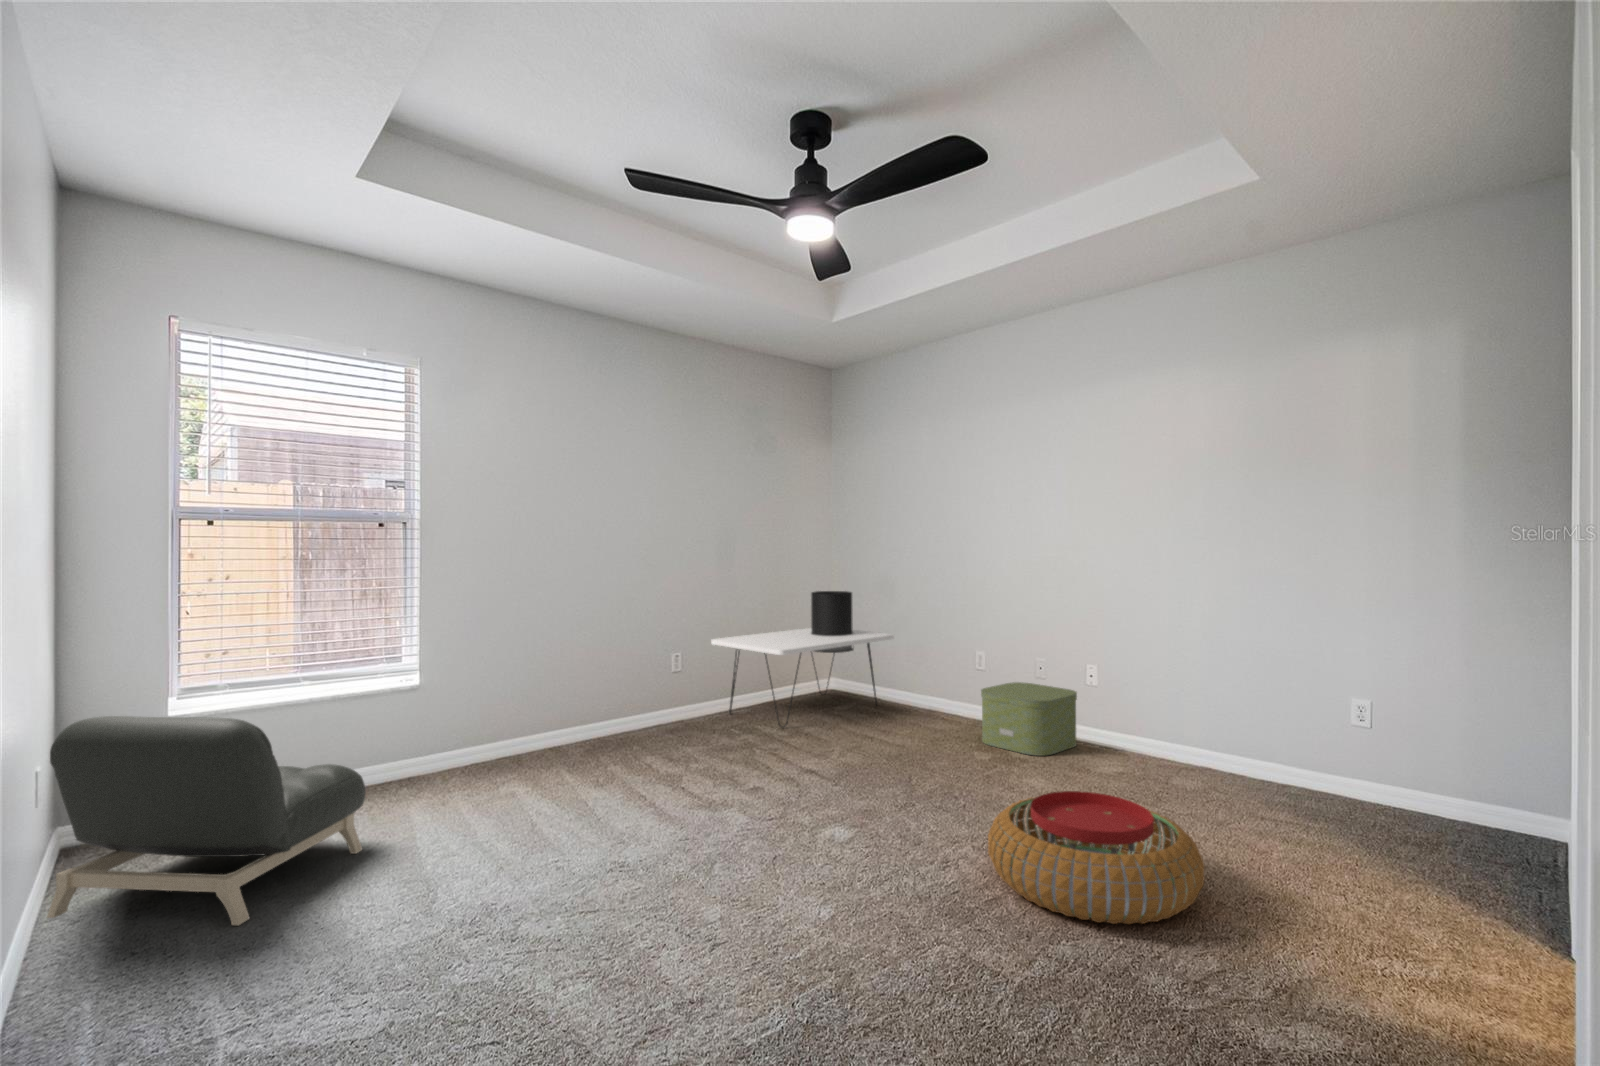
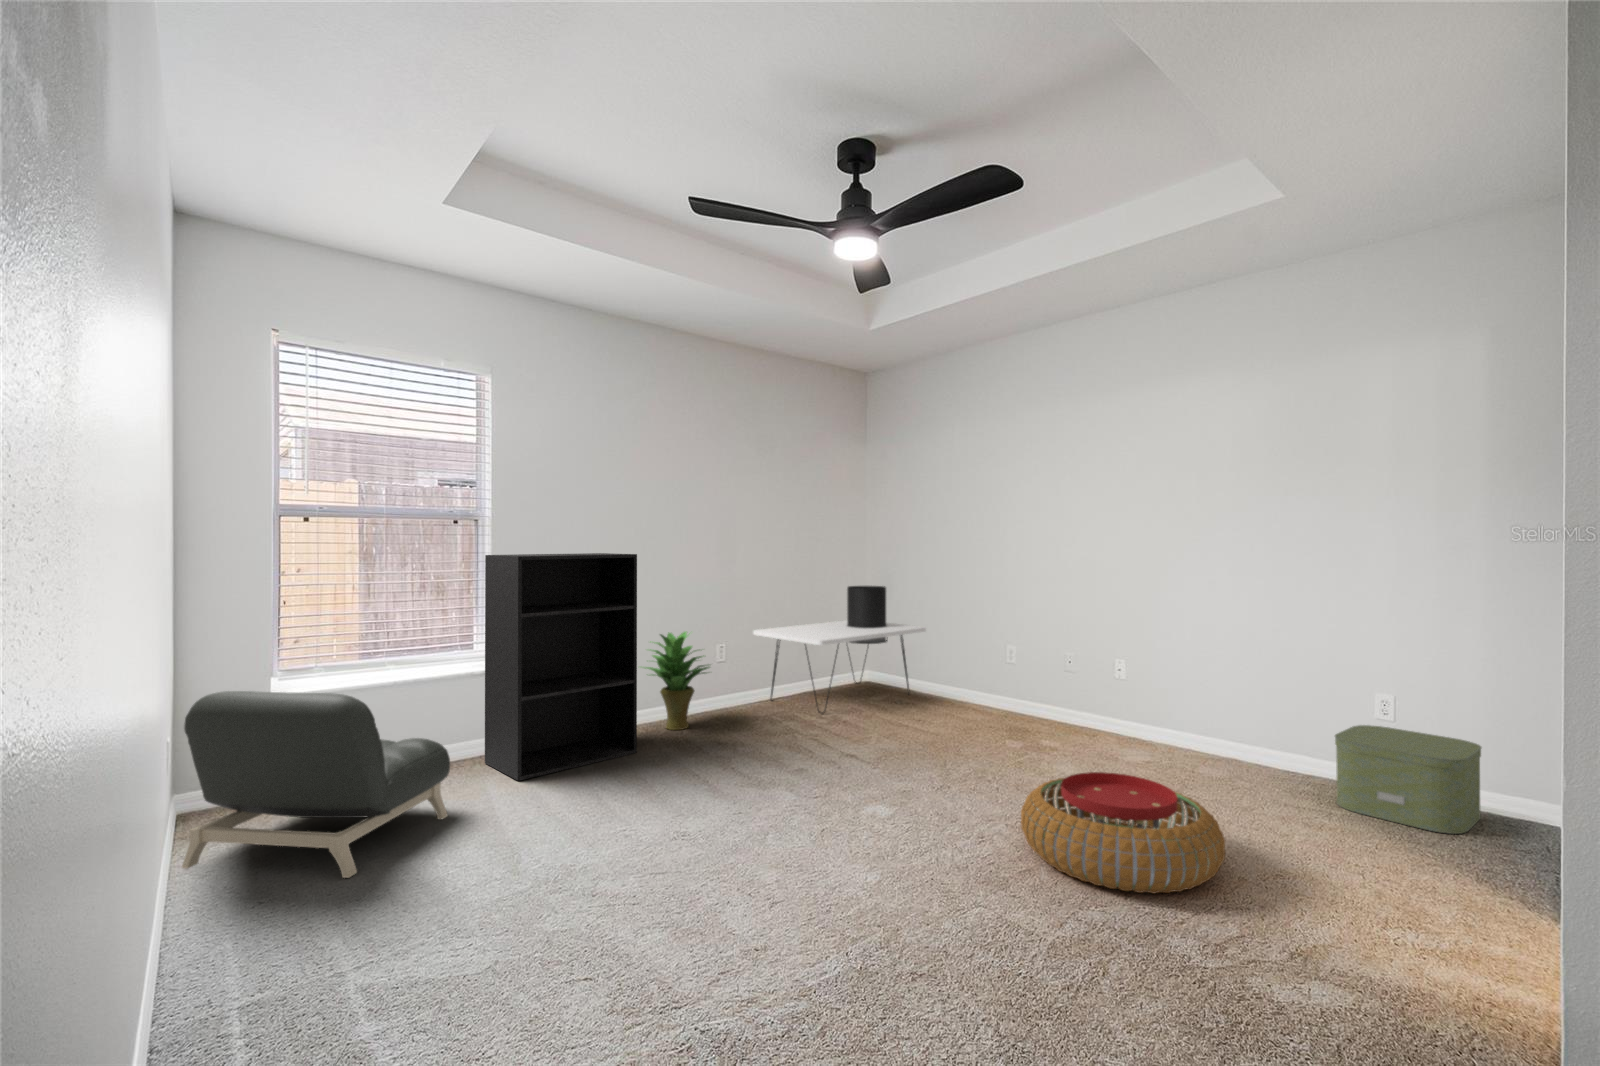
bookshelf: none [411,558,580,808] -> present [485,553,637,780]
potted plant: none [584,641,665,748] -> present [645,632,710,730]
storage box: present [981,682,1077,756] -> present [1335,725,1481,834]

